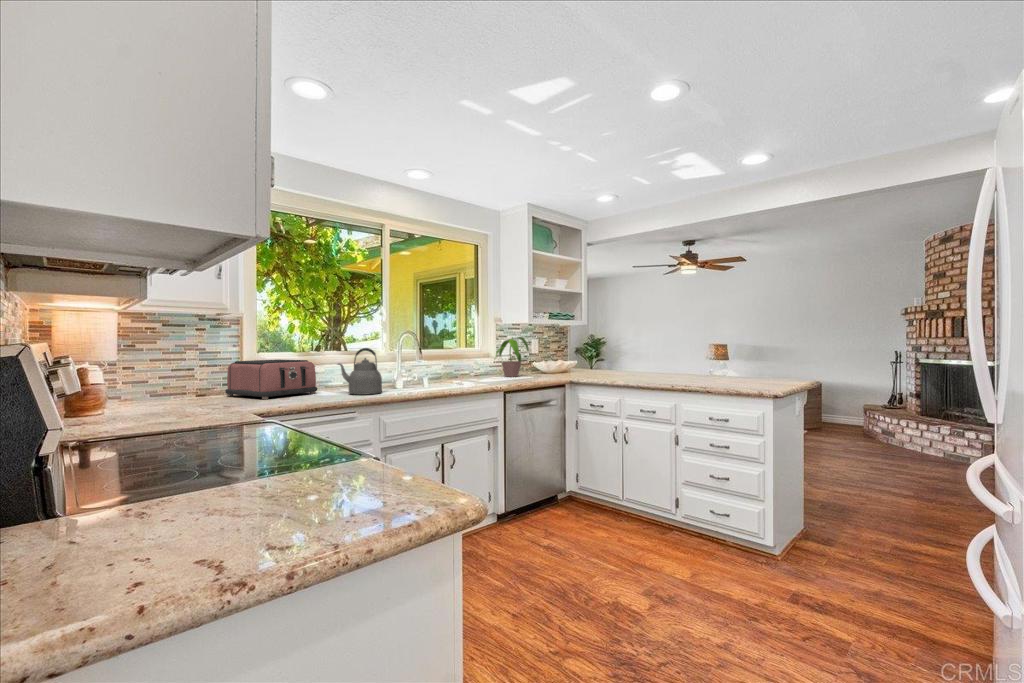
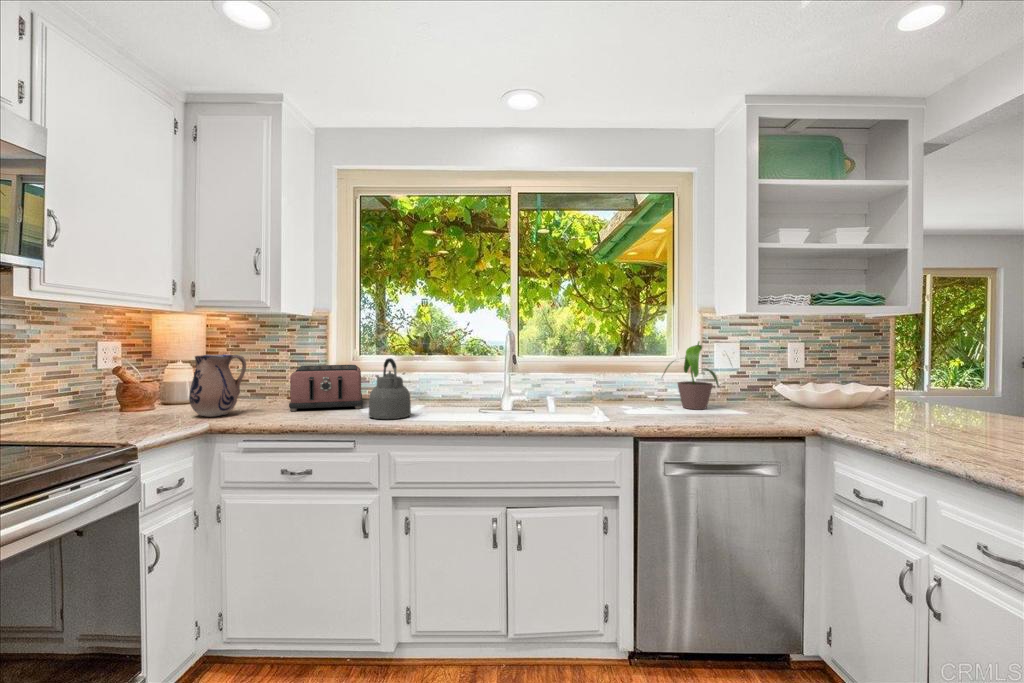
ceramic pitcher: none [178,348,227,408] -> present [189,355,246,417]

